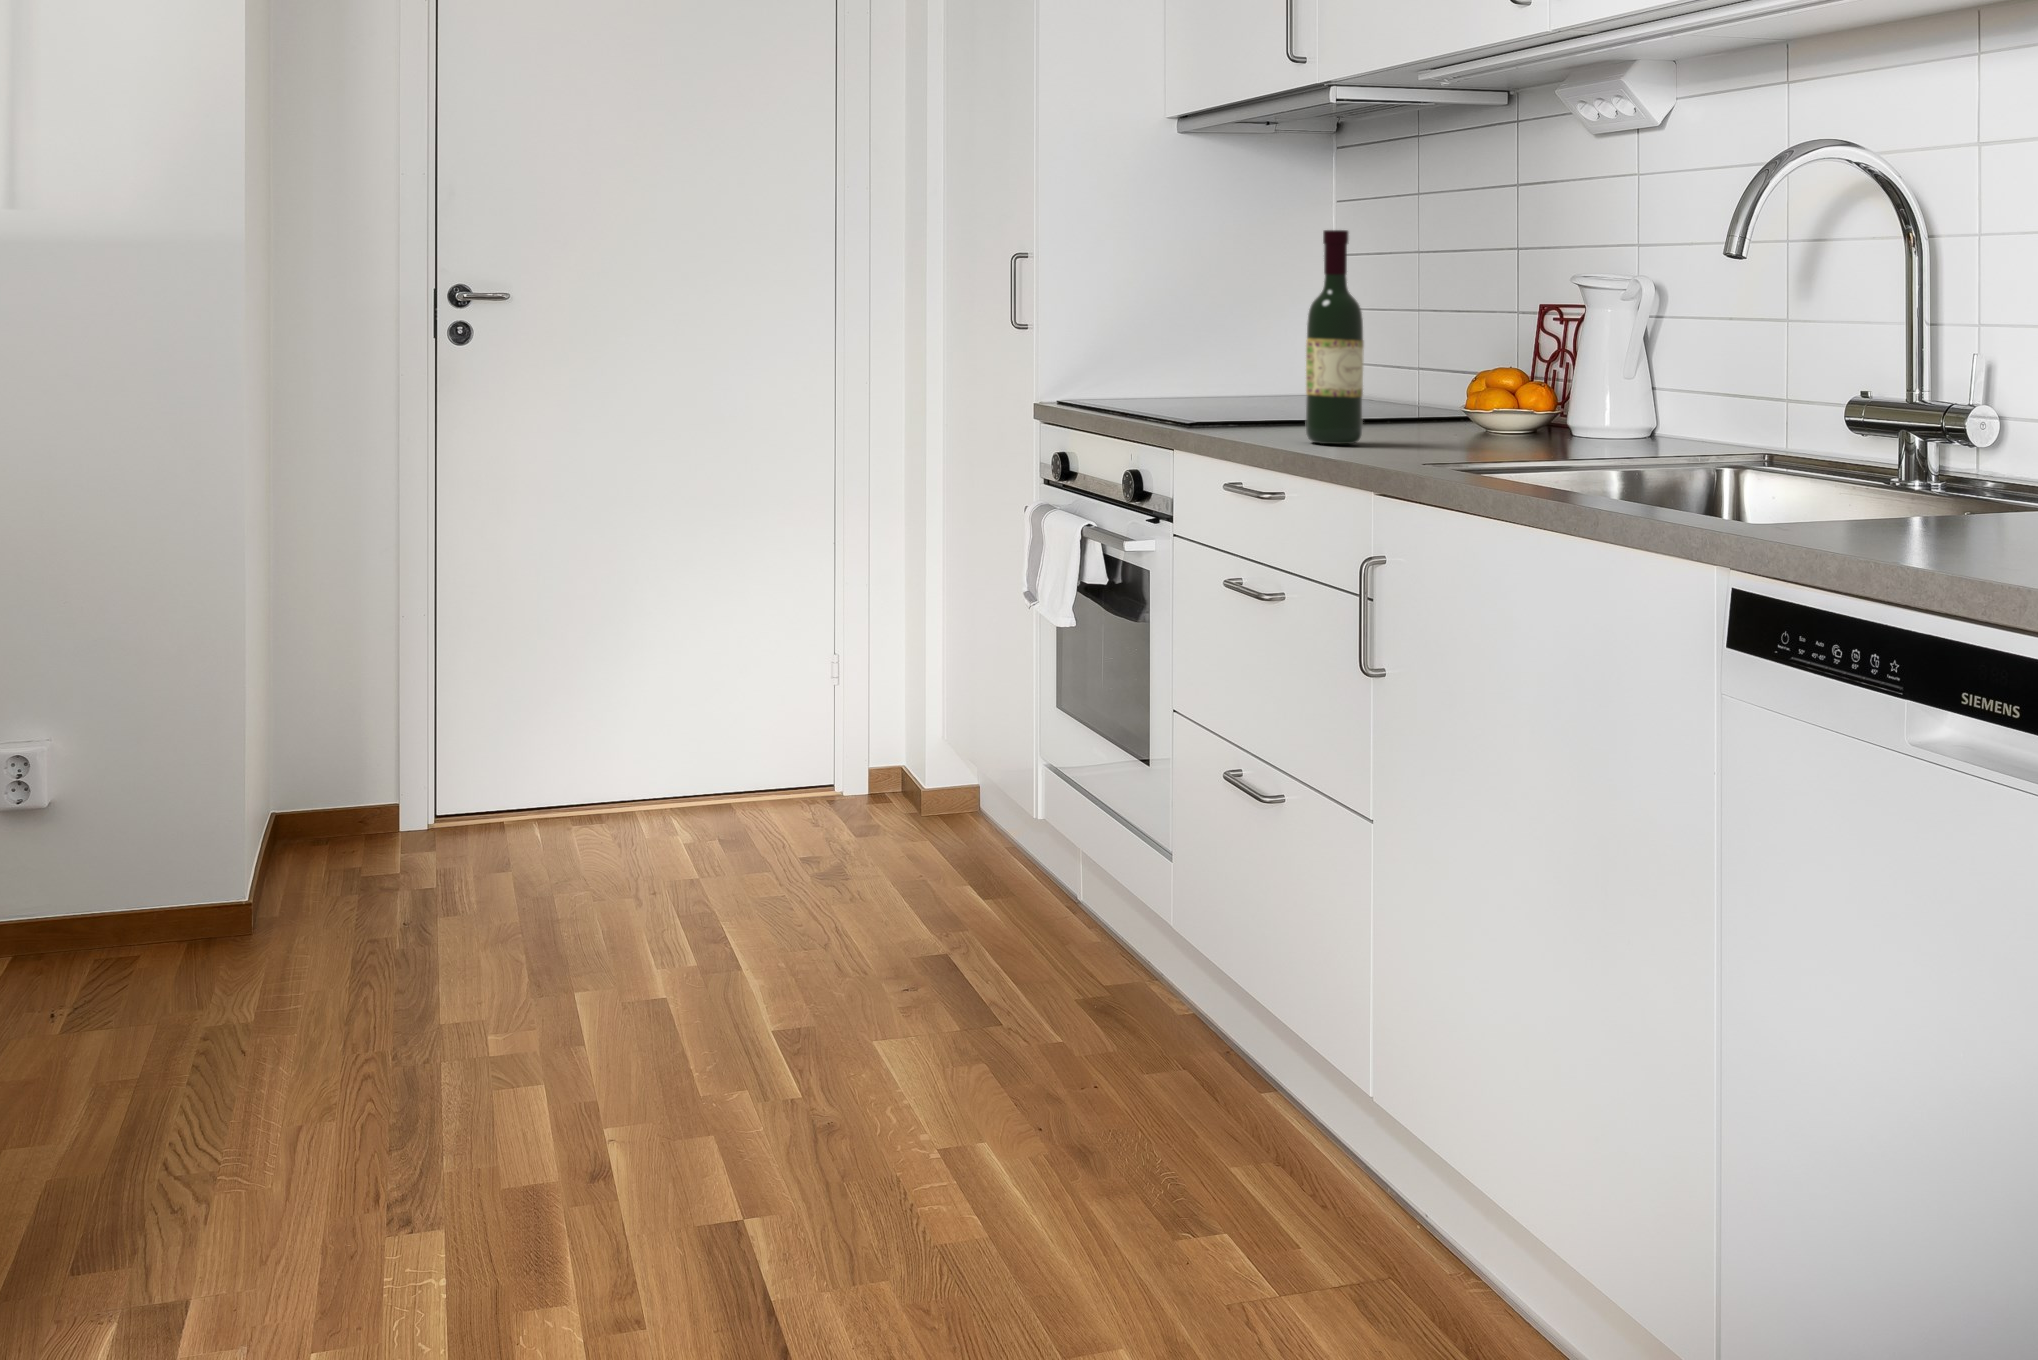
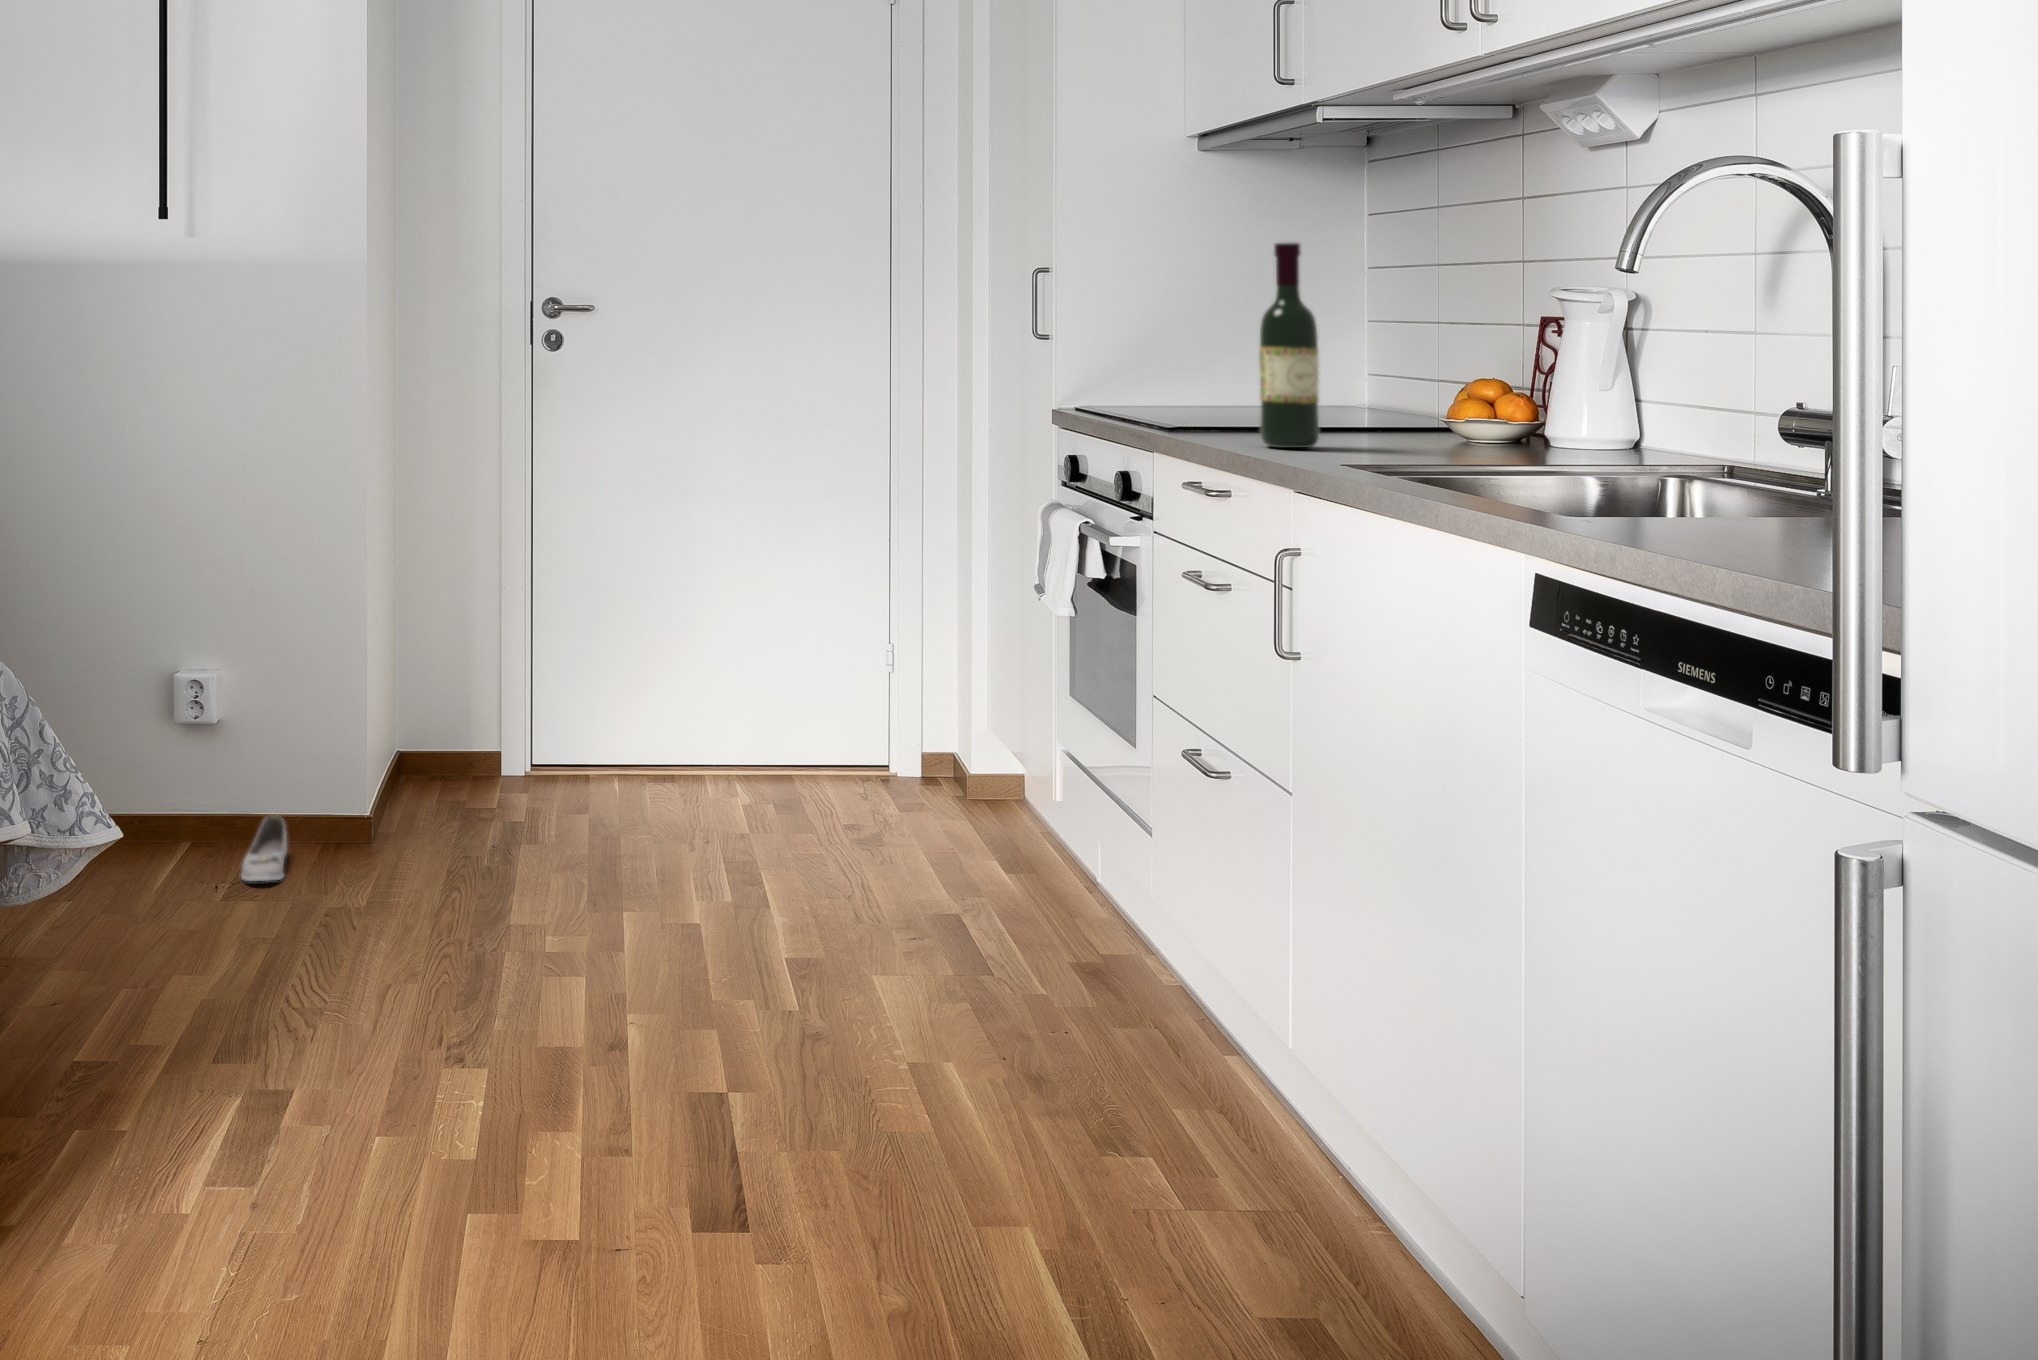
shoe: none [72,917,134,1008] -> present [241,815,287,881]

